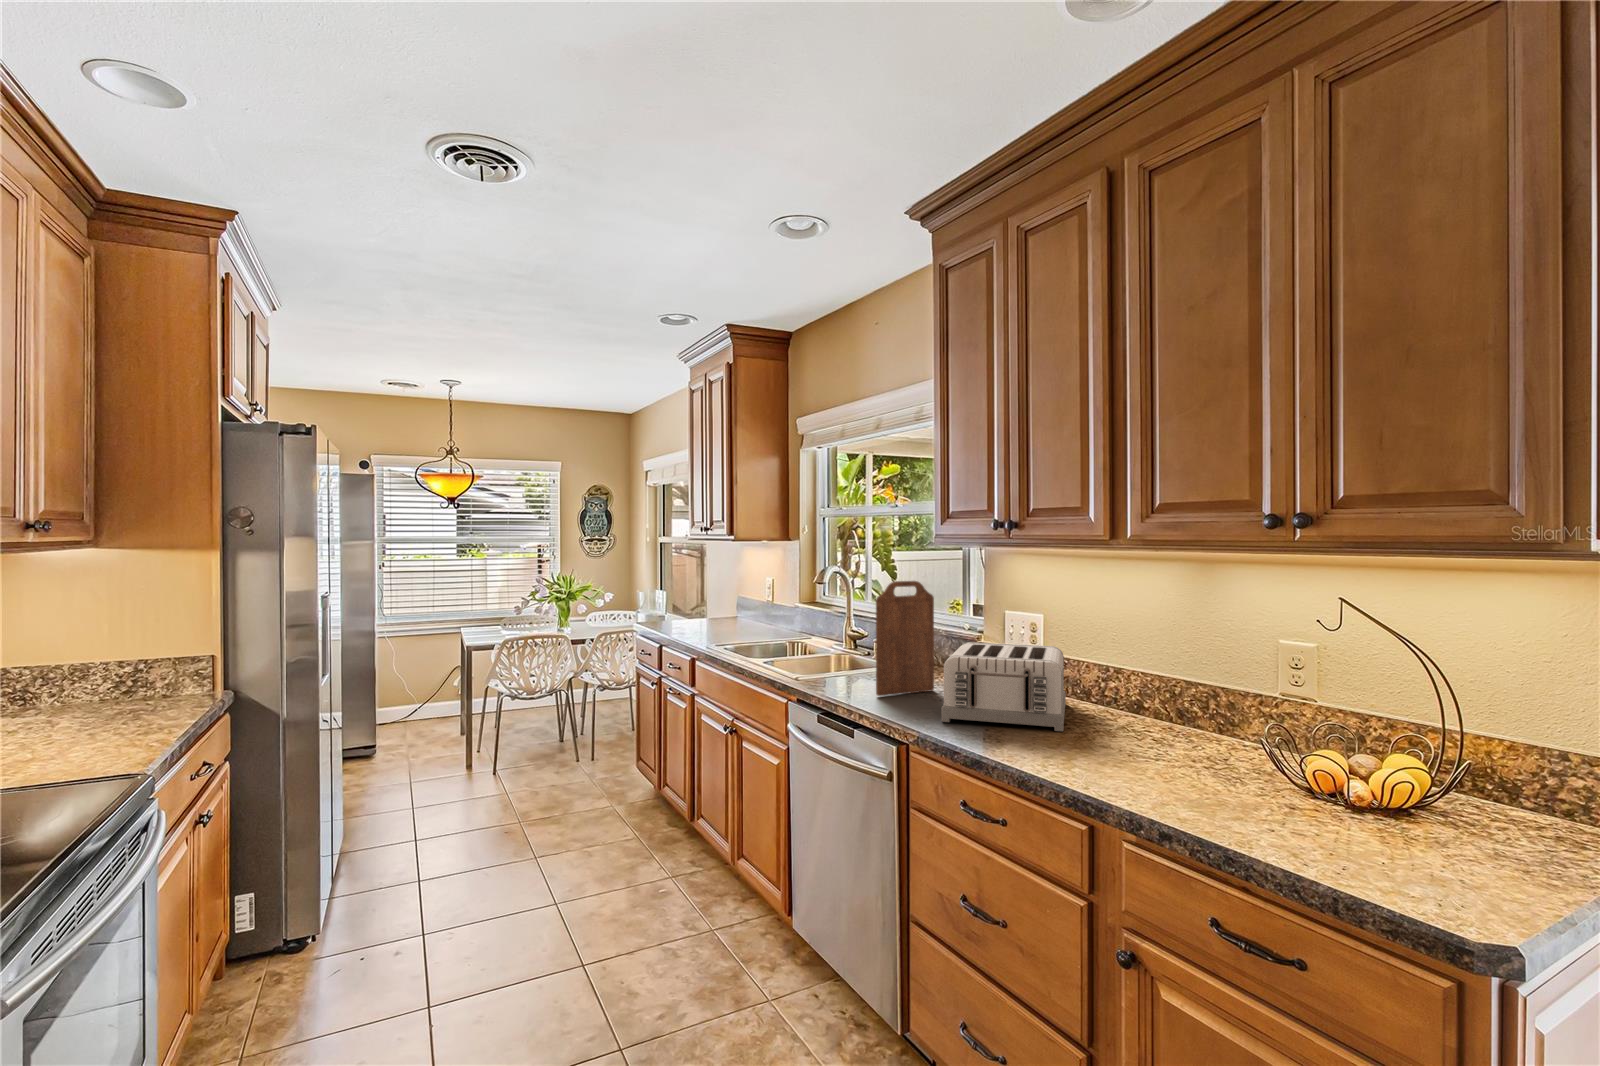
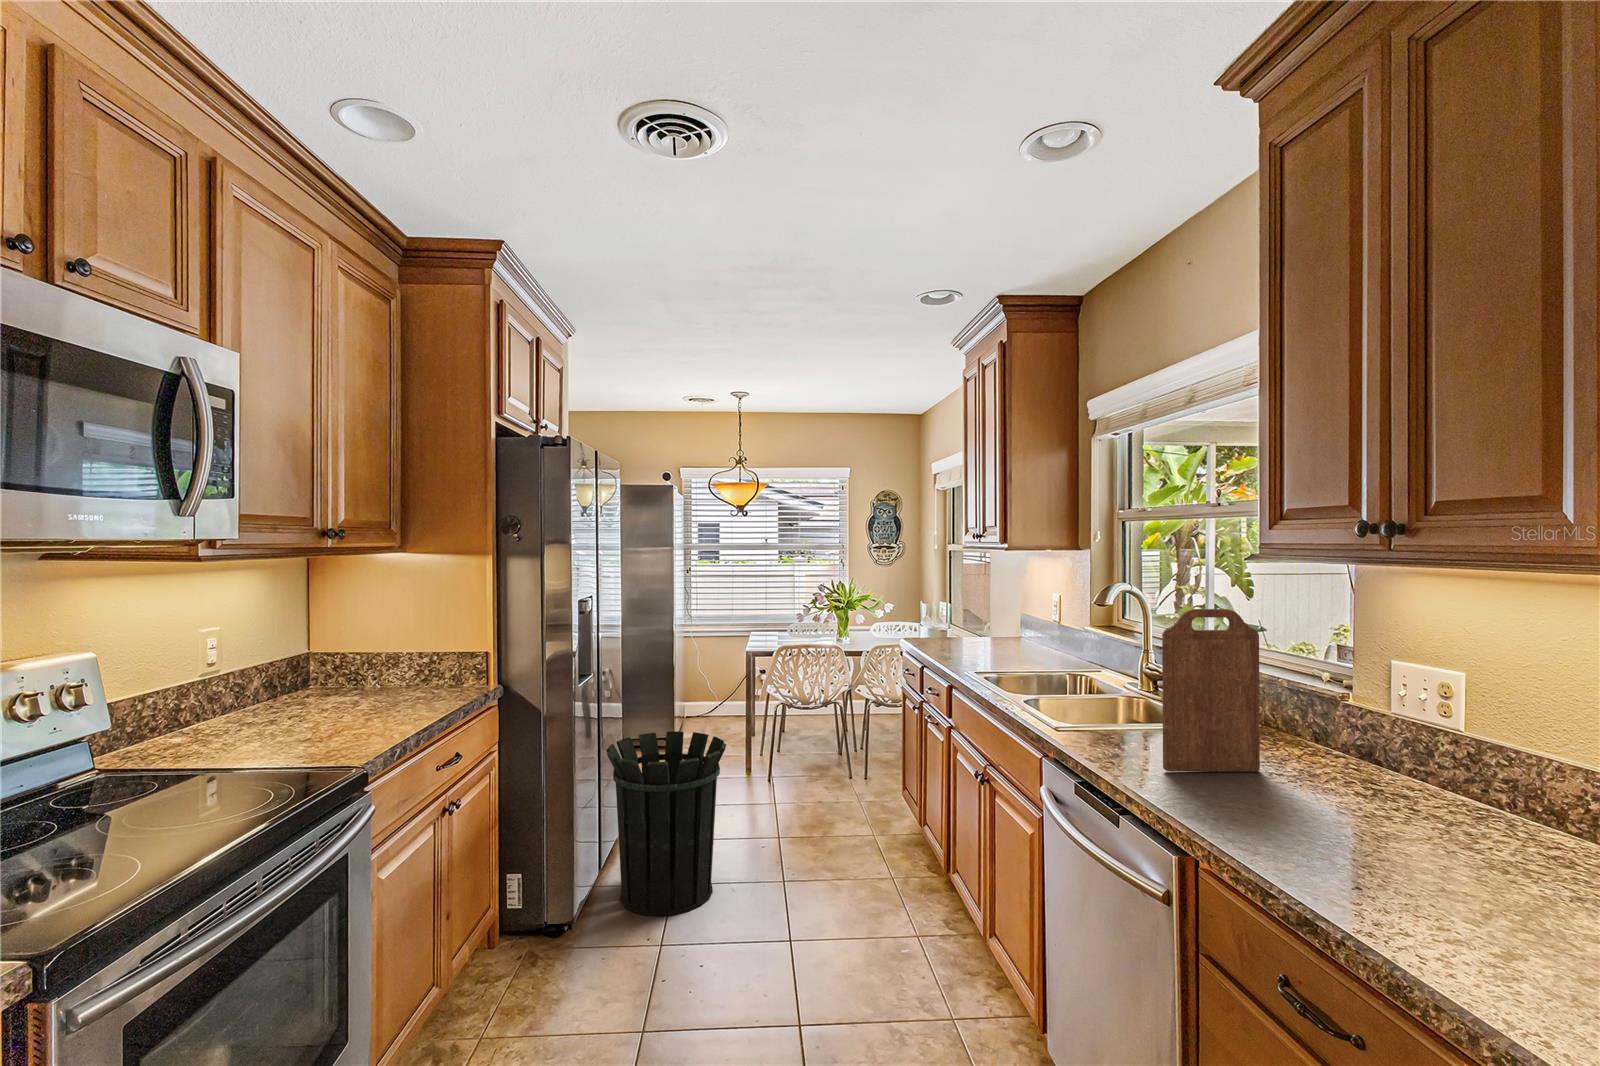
toaster: present [941,642,1066,731] -> none [1261,707,1510,890]
waste bin: none [346,726,479,909] -> present [606,731,726,916]

